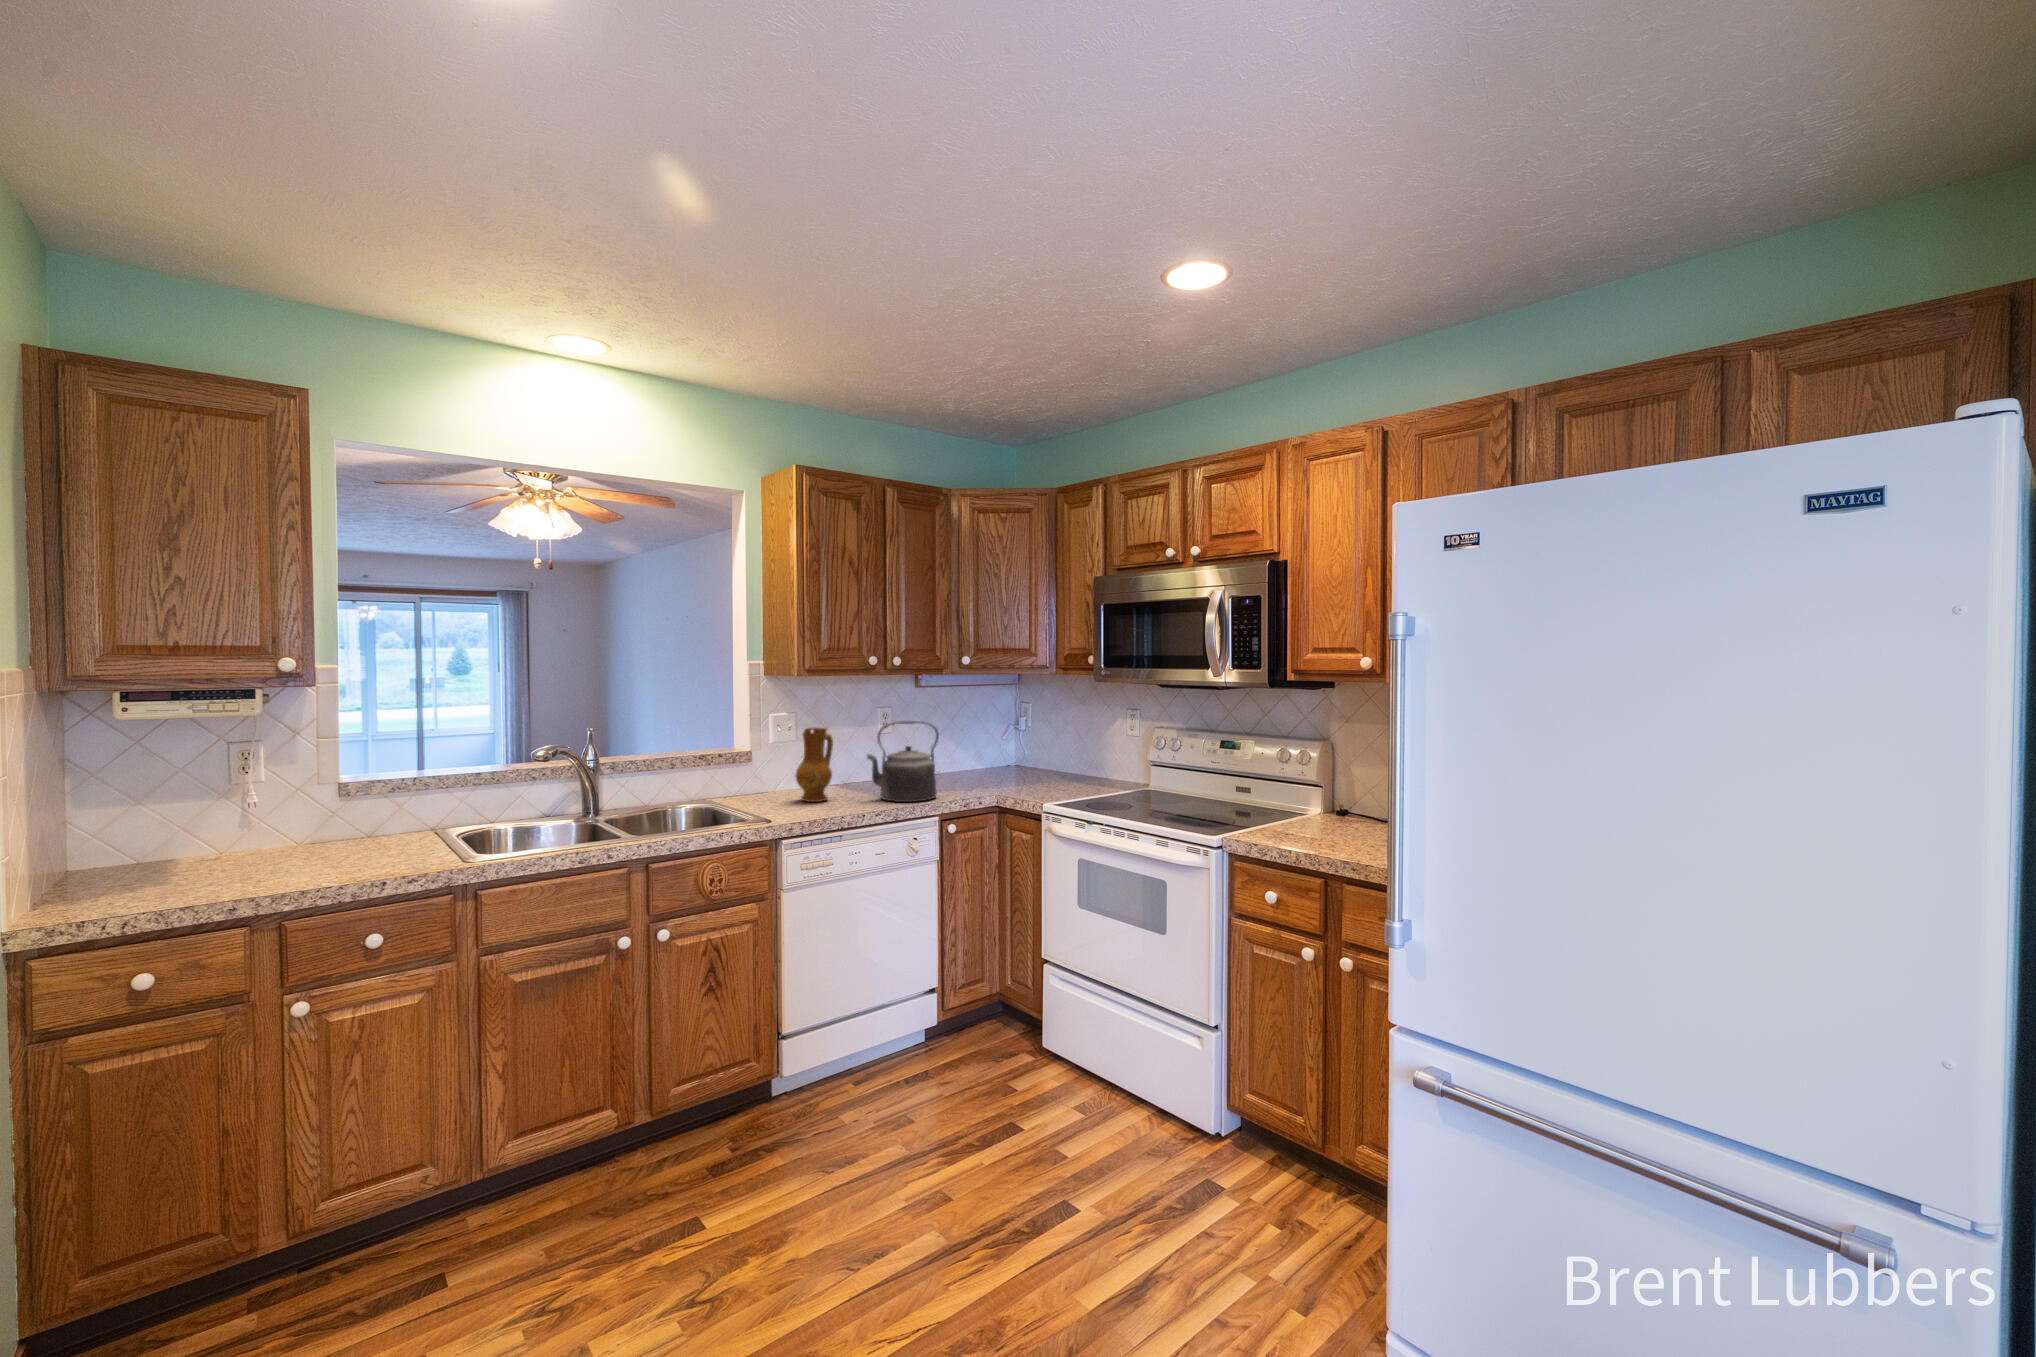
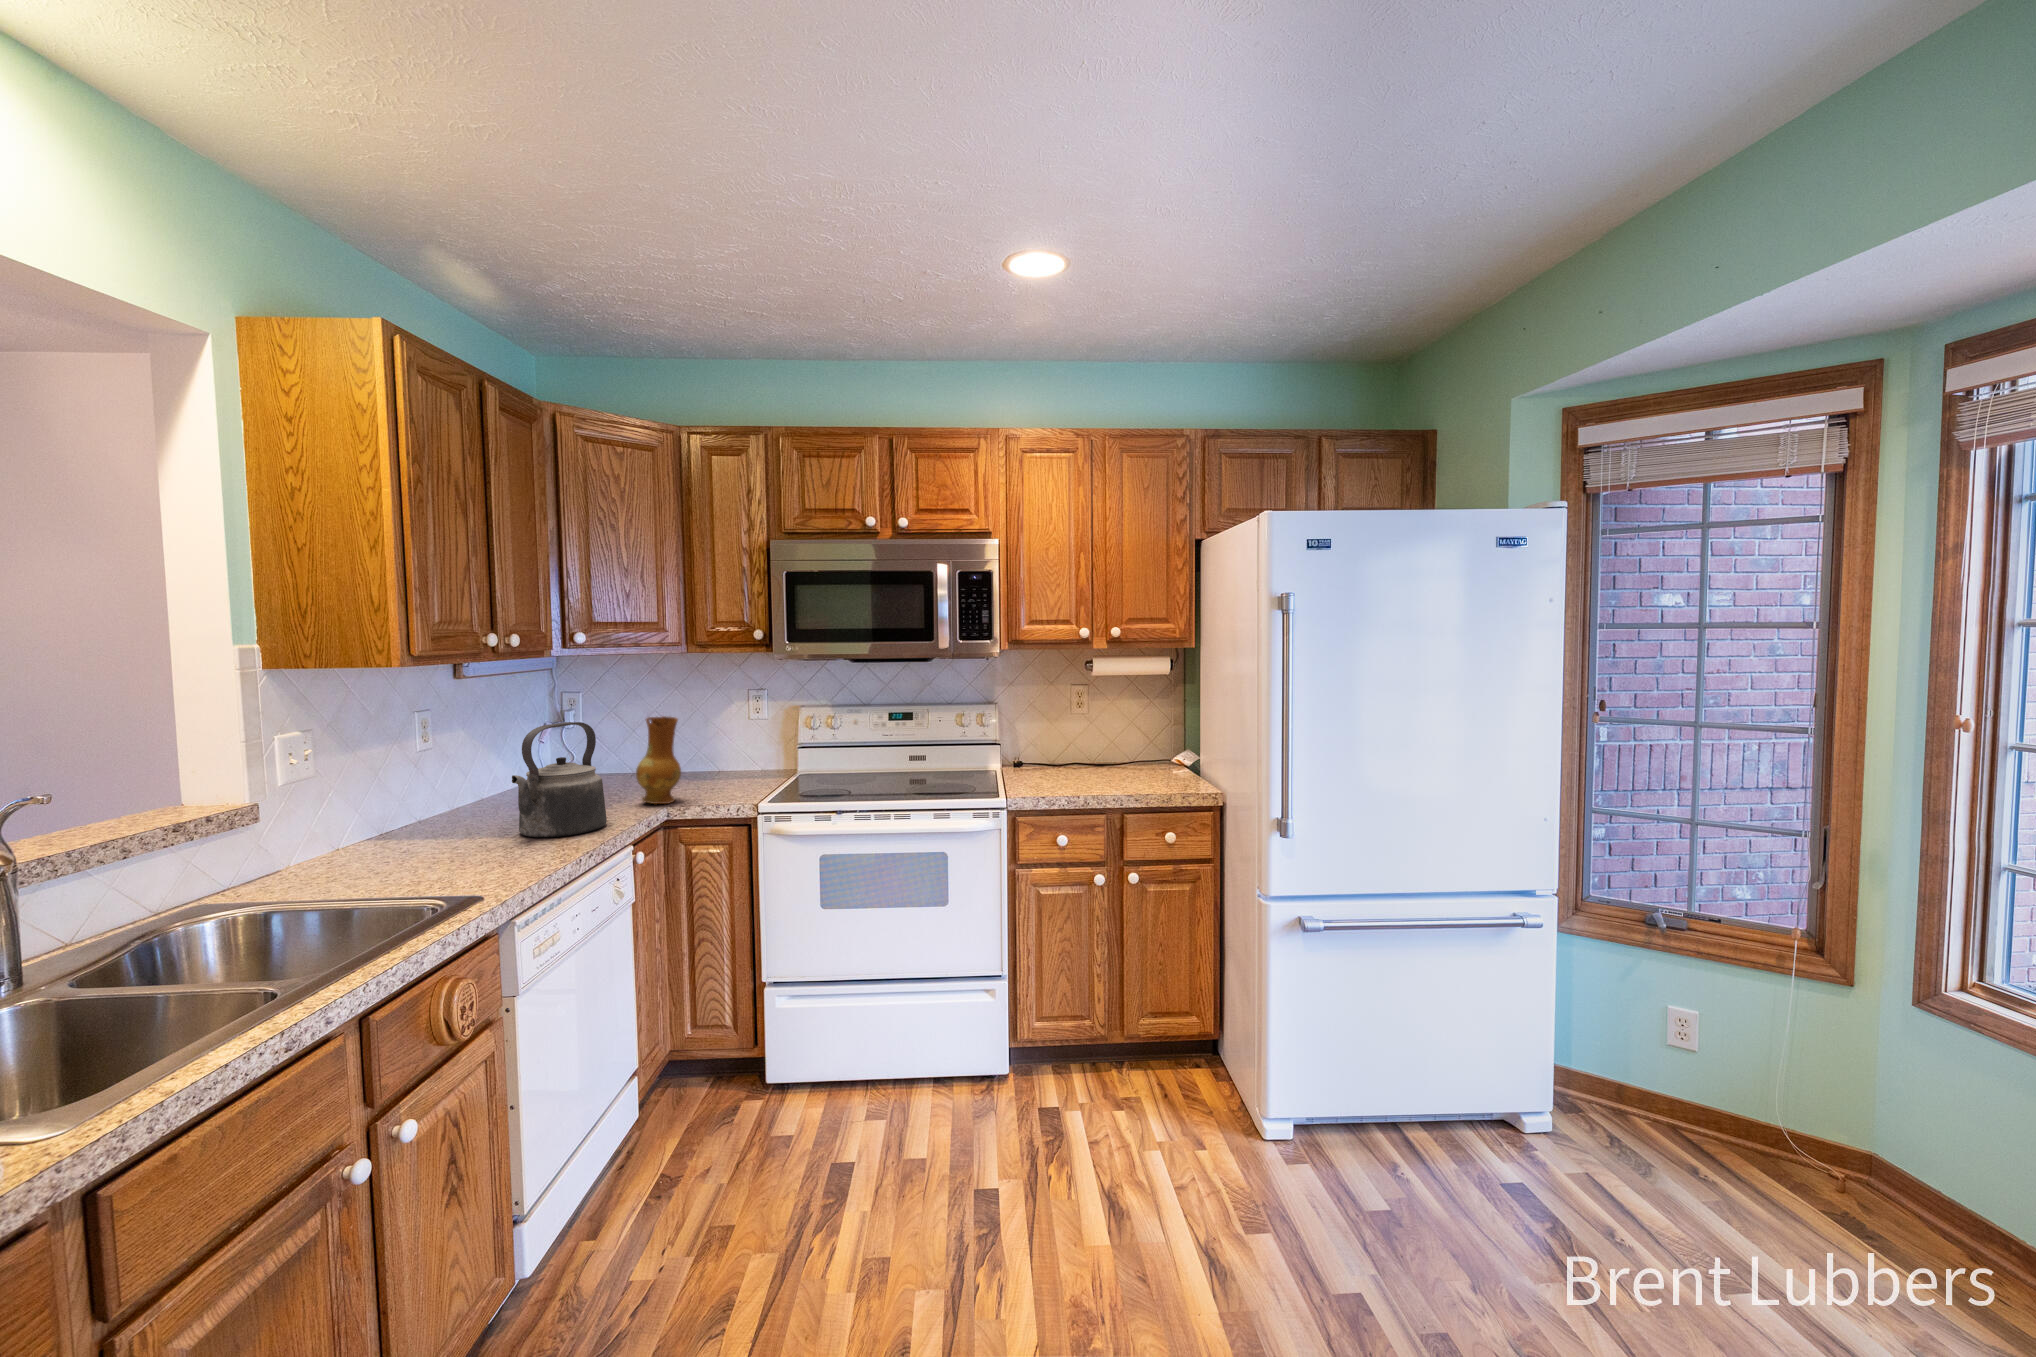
ceramic jug: present [796,727,833,802] -> present [636,716,681,804]

